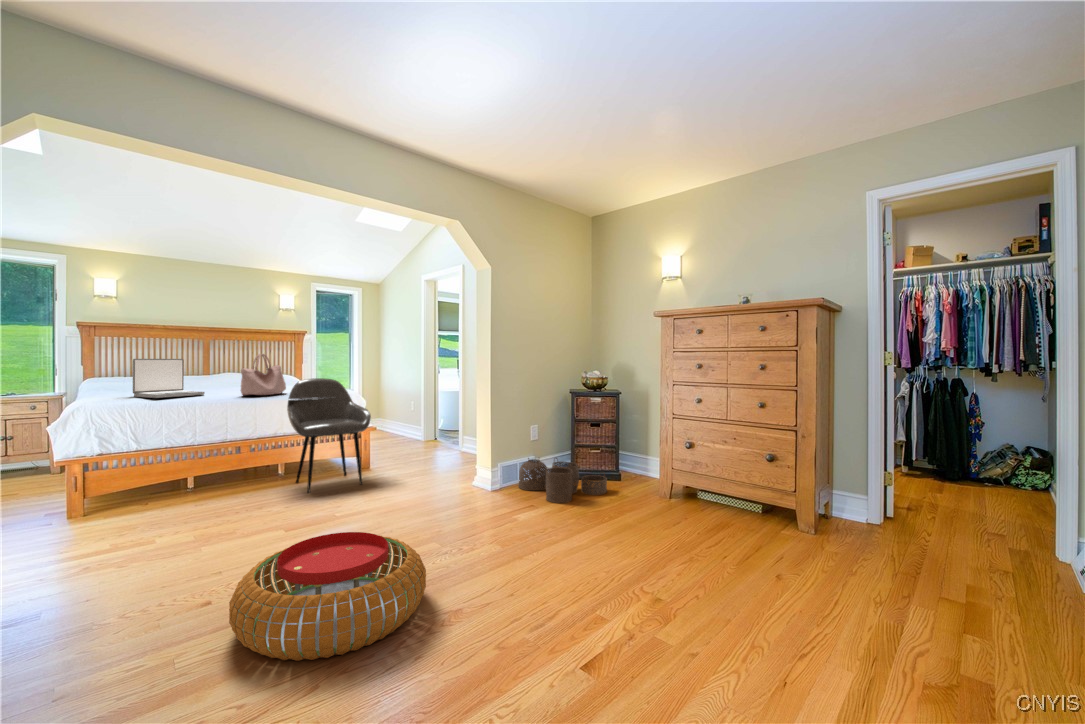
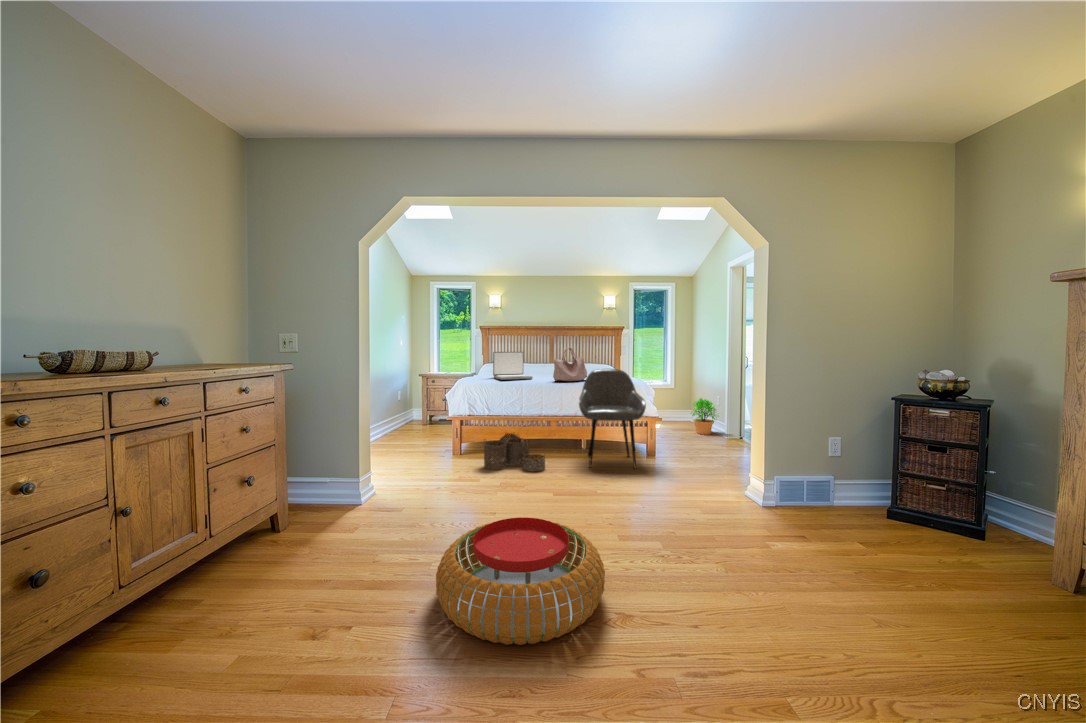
potted plant: none [391,407,421,445] -> present [691,398,716,435]
woven basket: present [518,458,607,503] -> present [484,433,545,471]

